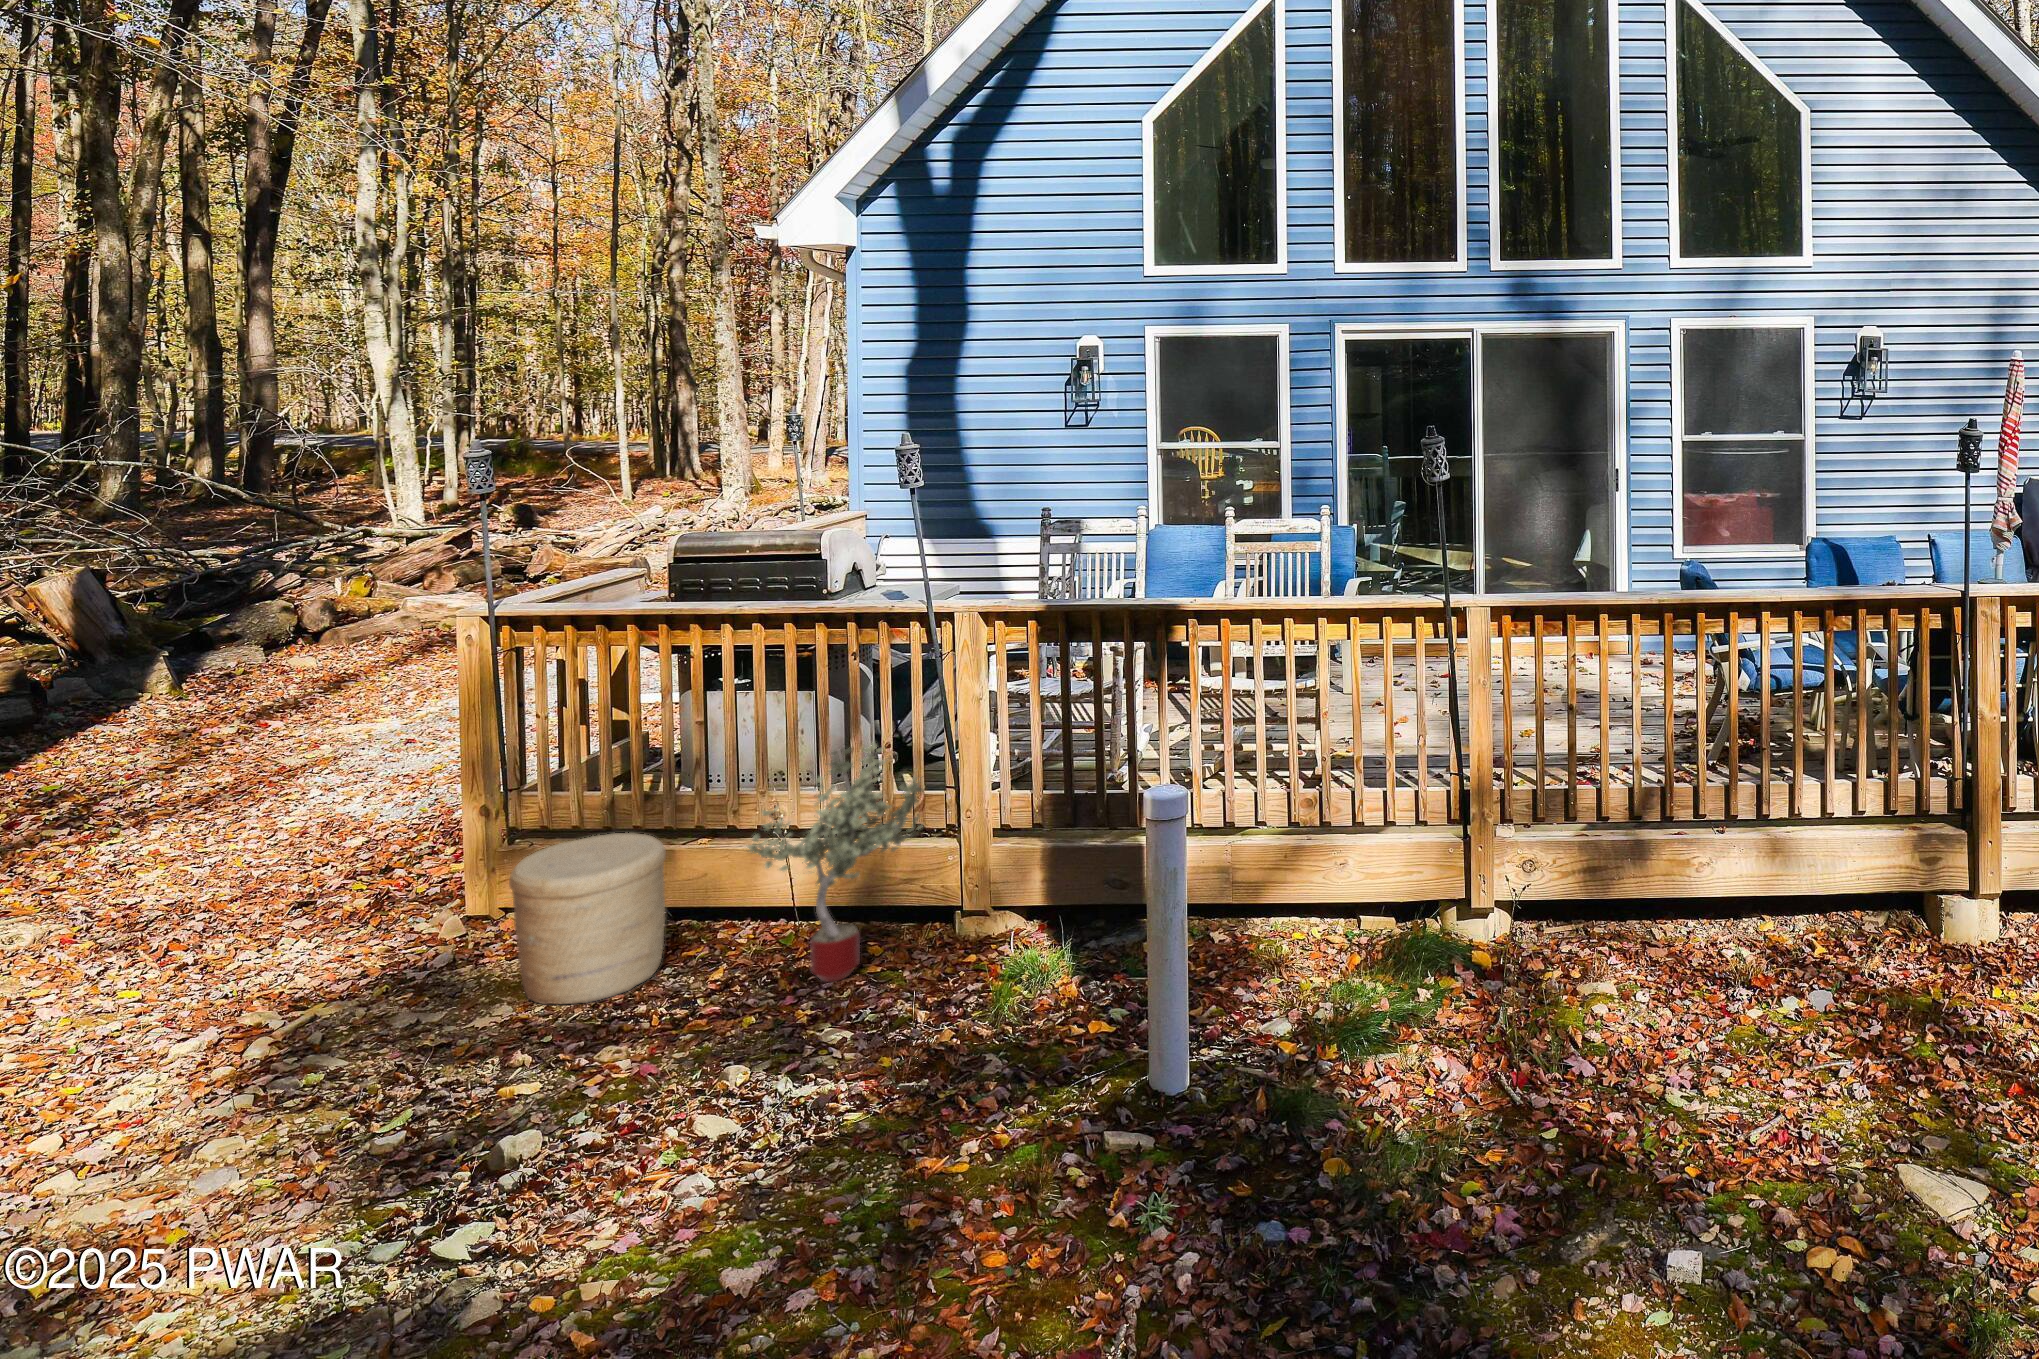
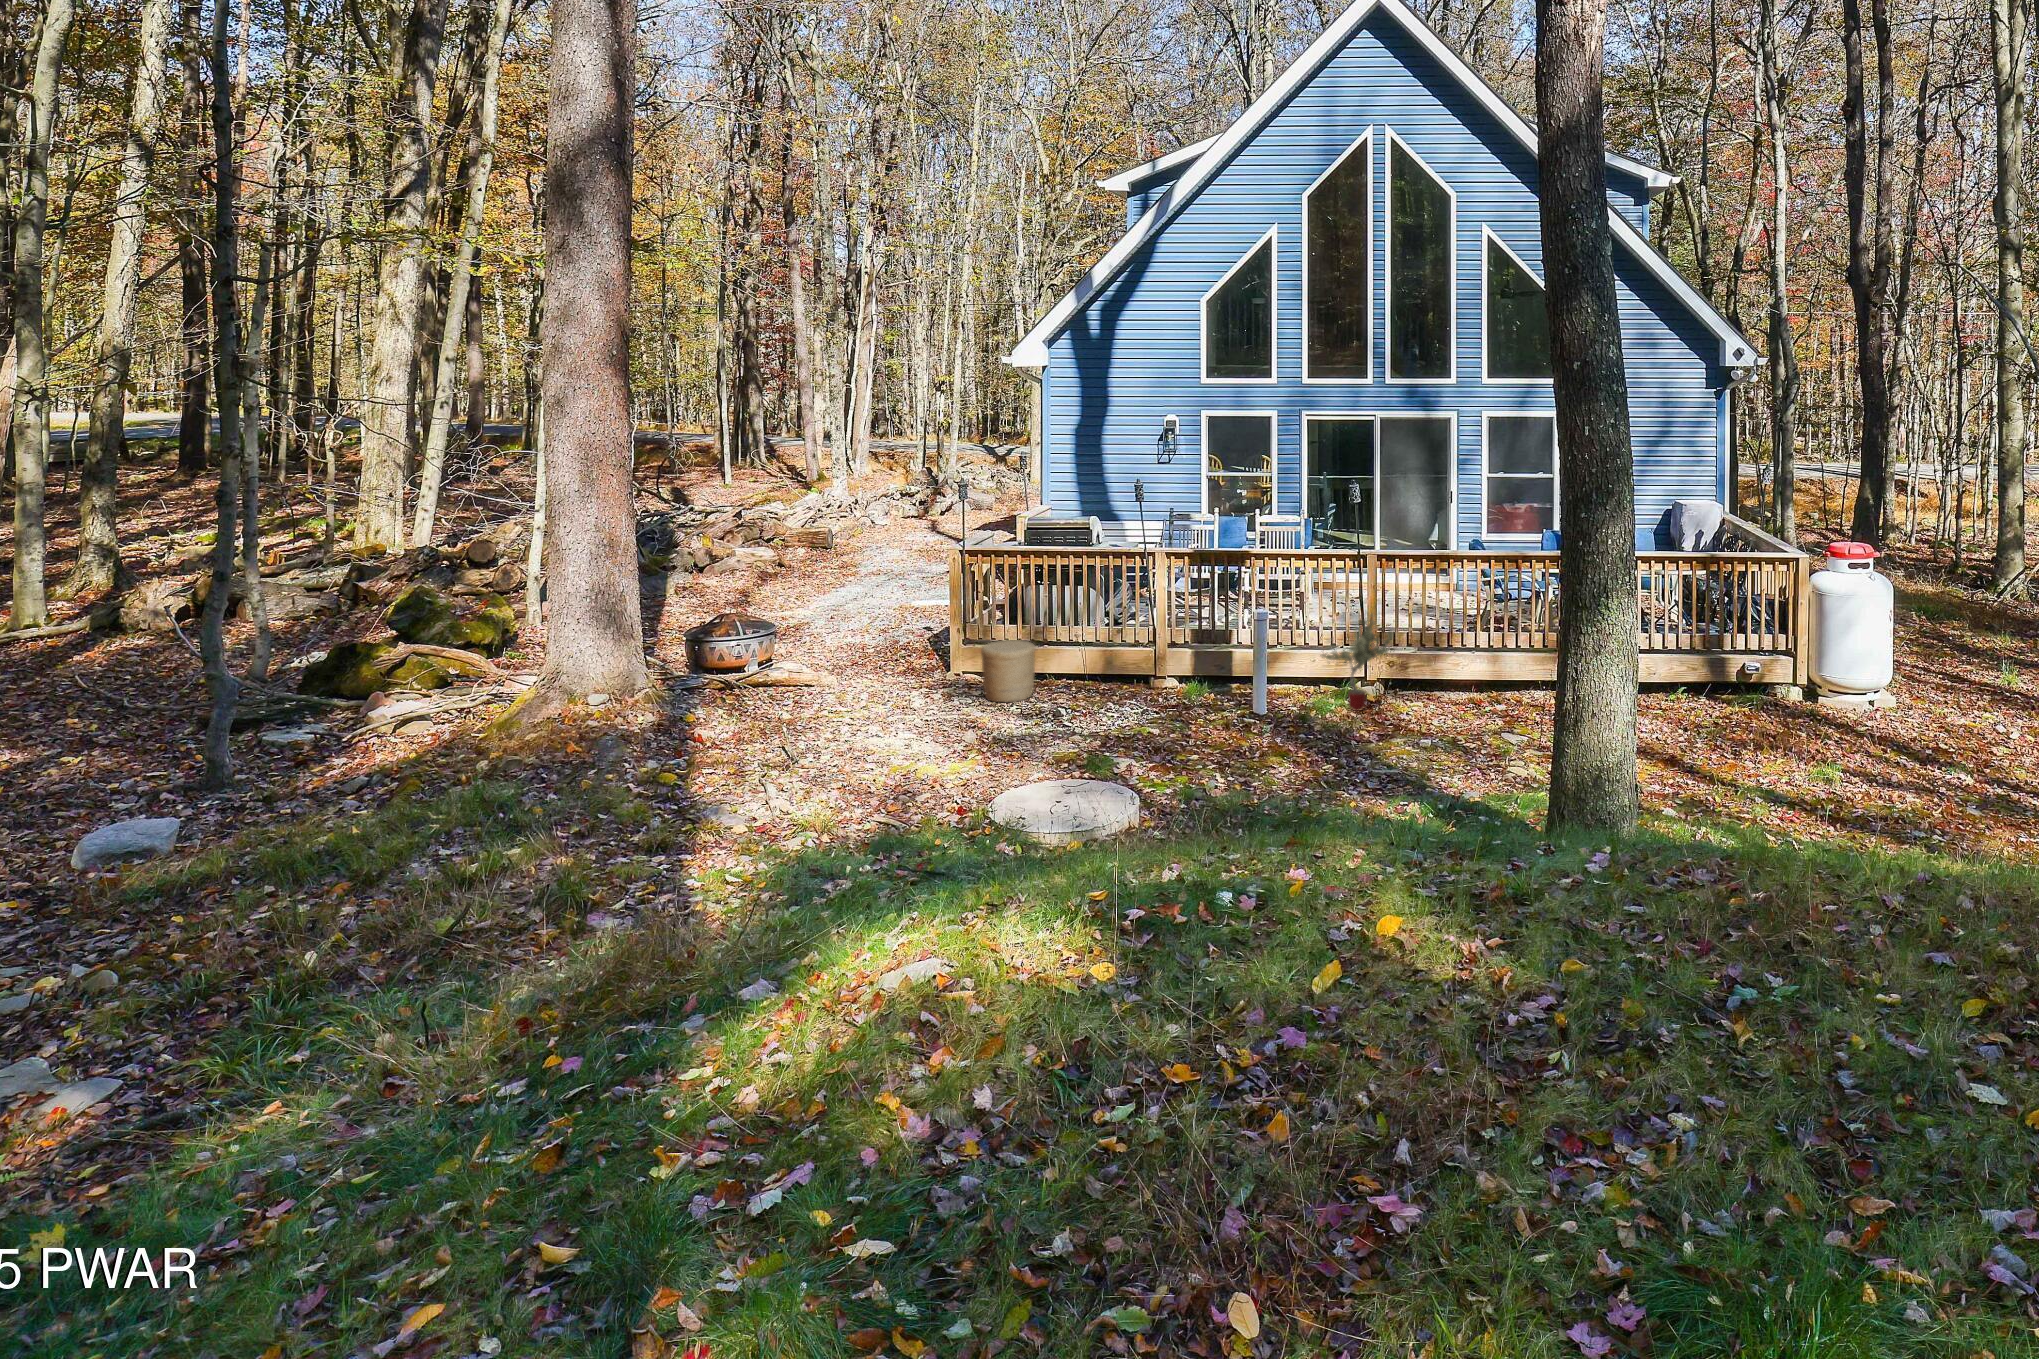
potted tree: present [748,742,923,982] -> present [1320,614,1395,711]

